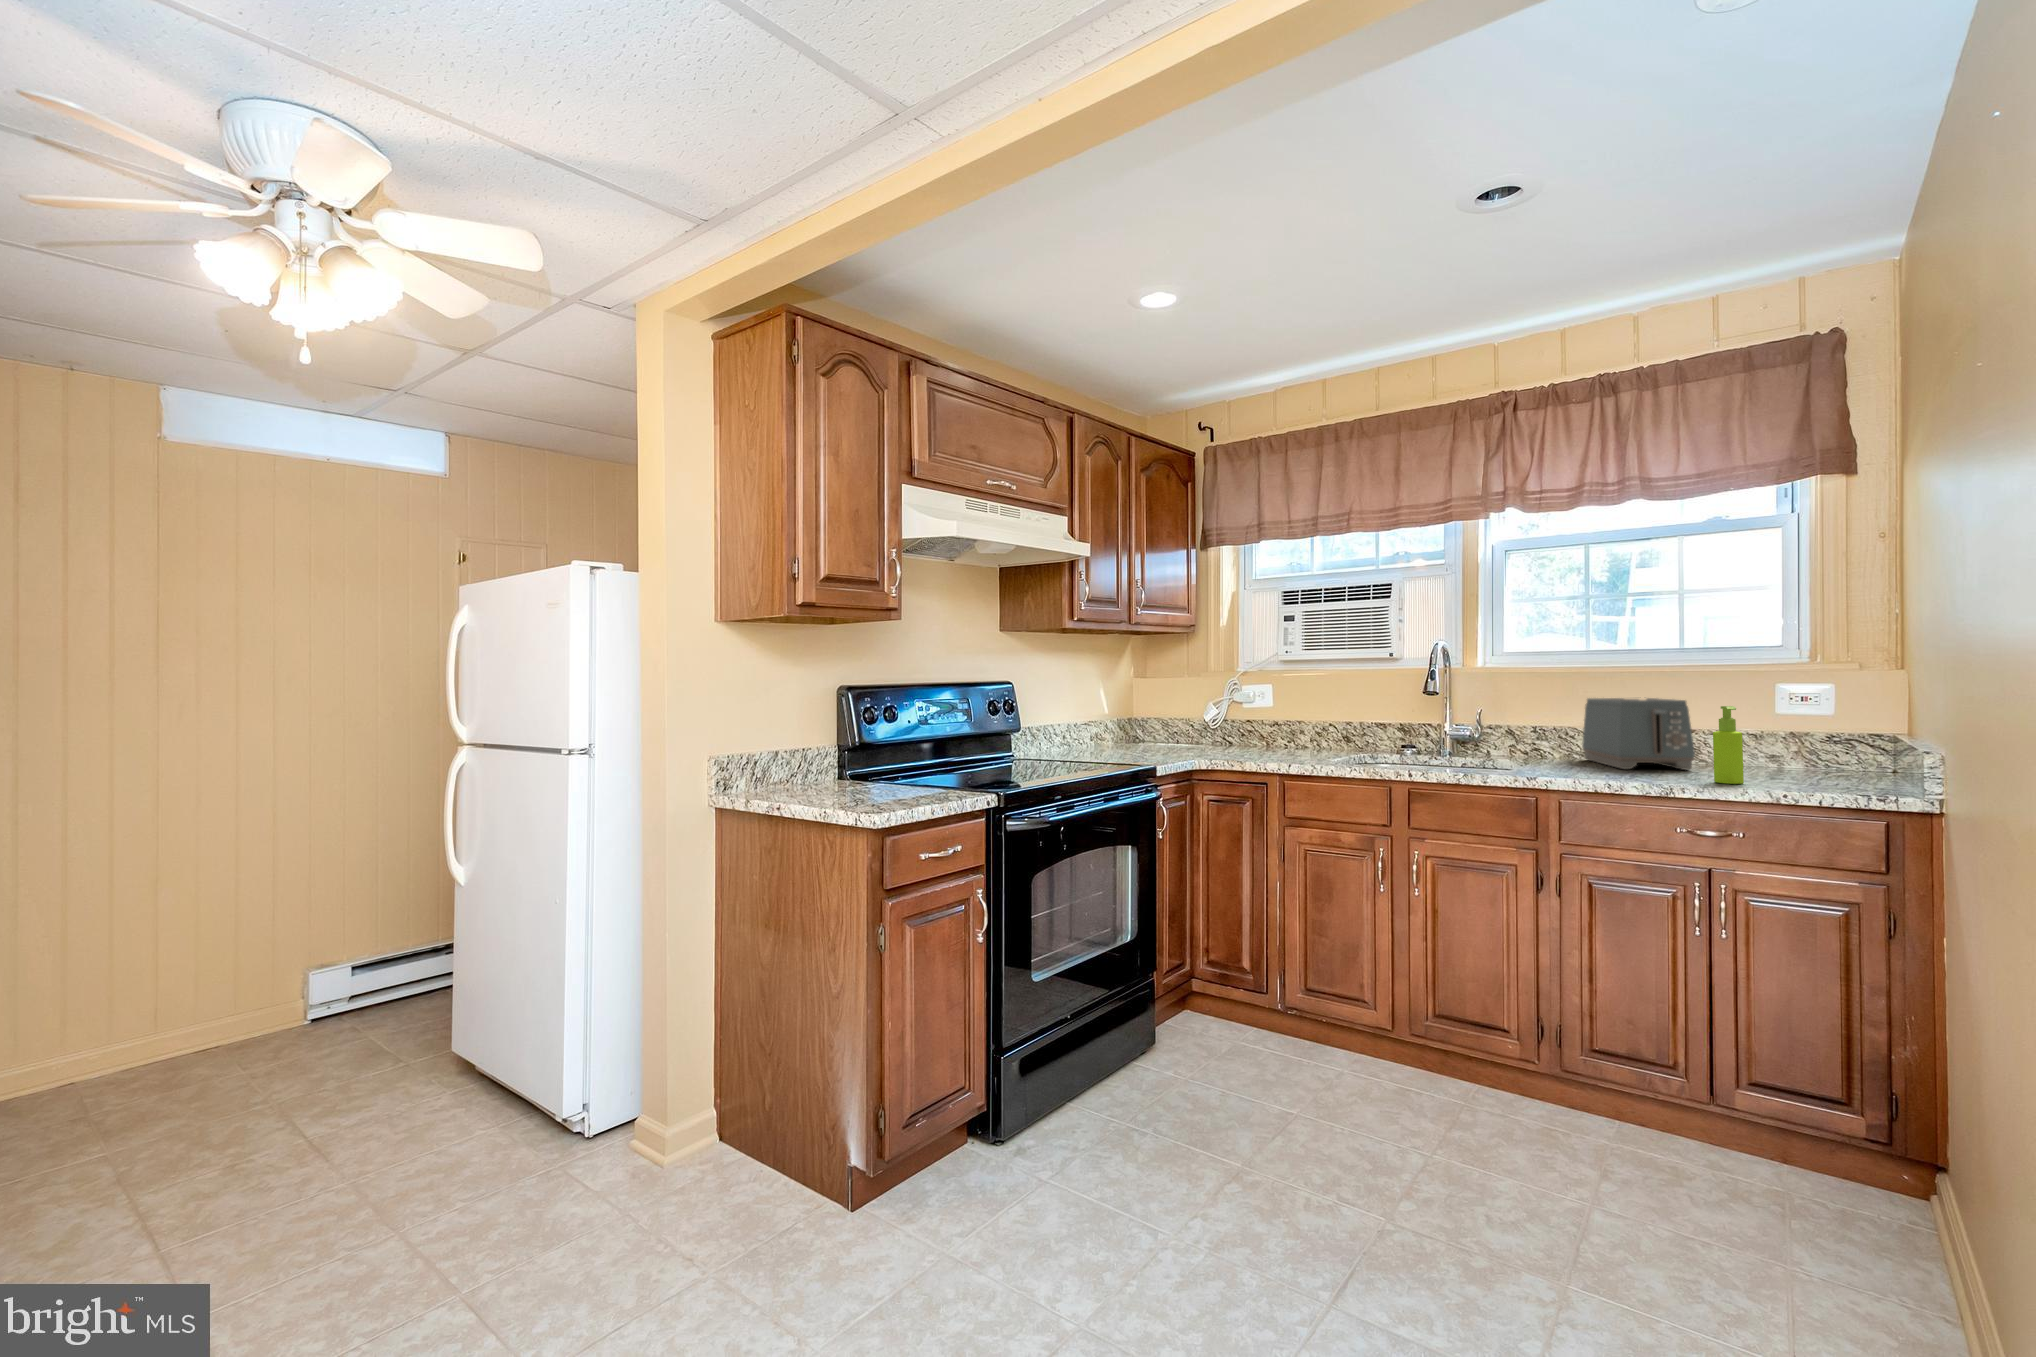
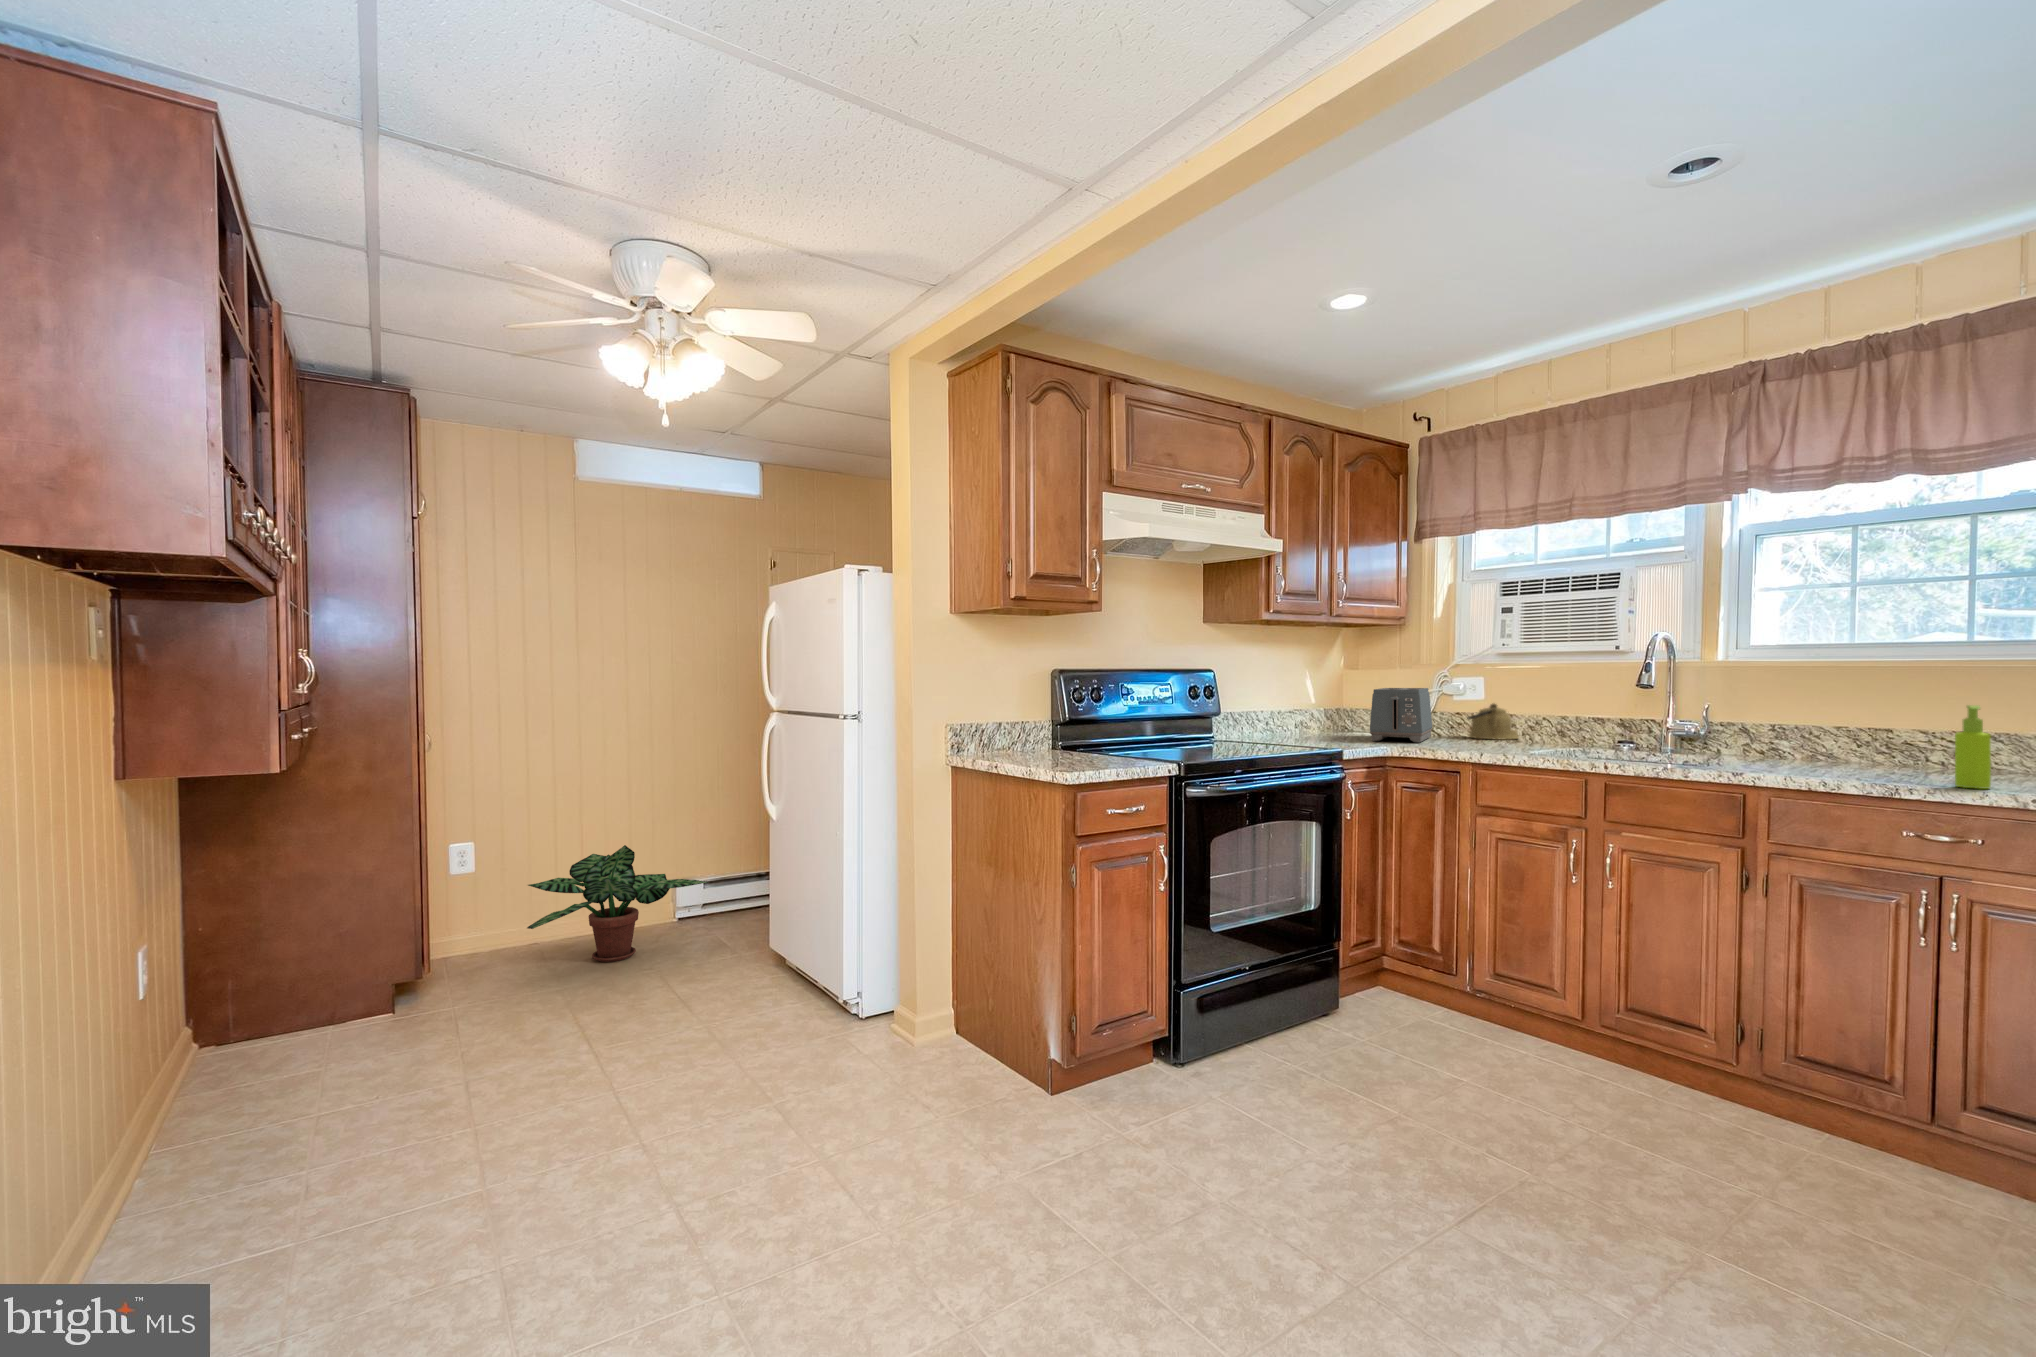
toaster: present [1582,698,1695,770] -> present [1370,688,1432,743]
kettle: none [1256,713,1304,748] -> present [1468,704,1519,740]
potted plant: none [73,935,385,1099] -> present [527,845,708,962]

